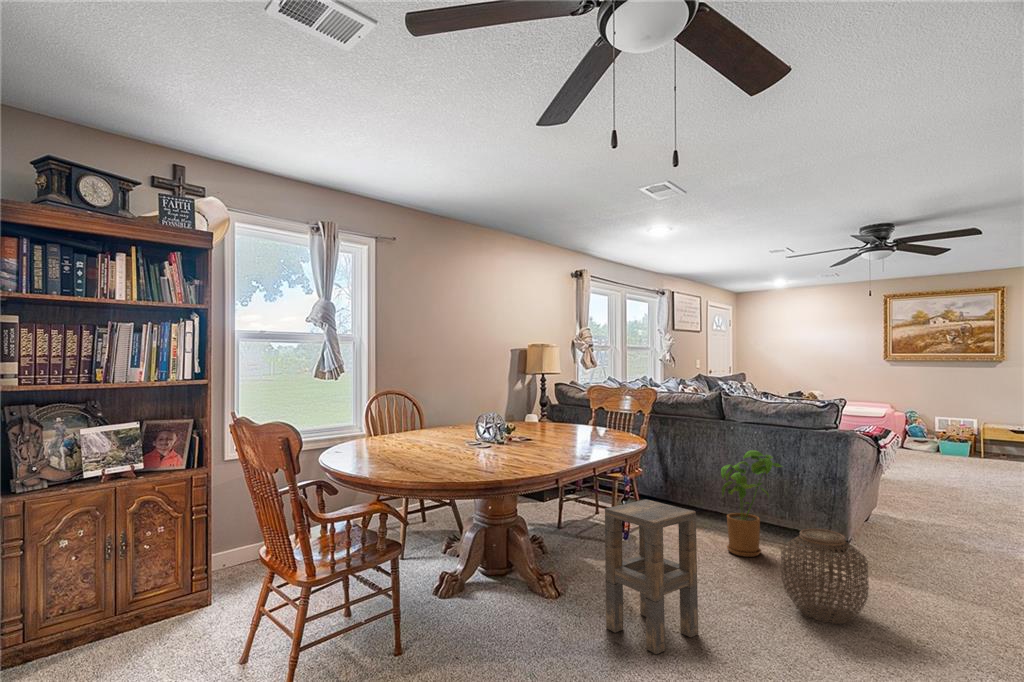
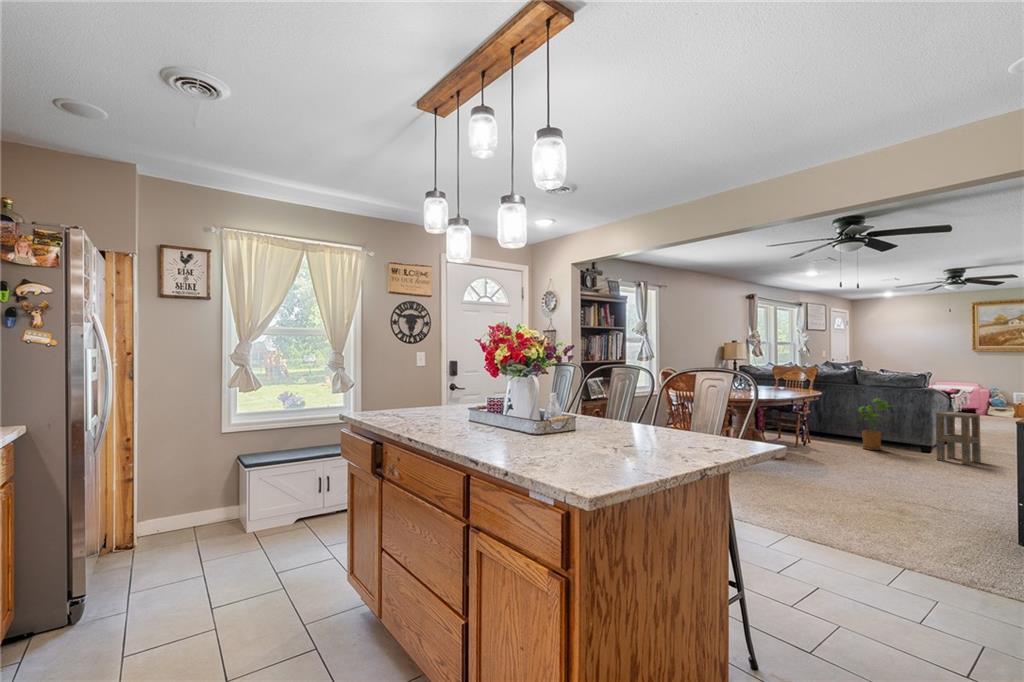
side table: present [605,499,698,654] -> present [936,412,981,465]
woven basket: present [781,529,869,624] -> none [894,429,937,467]

